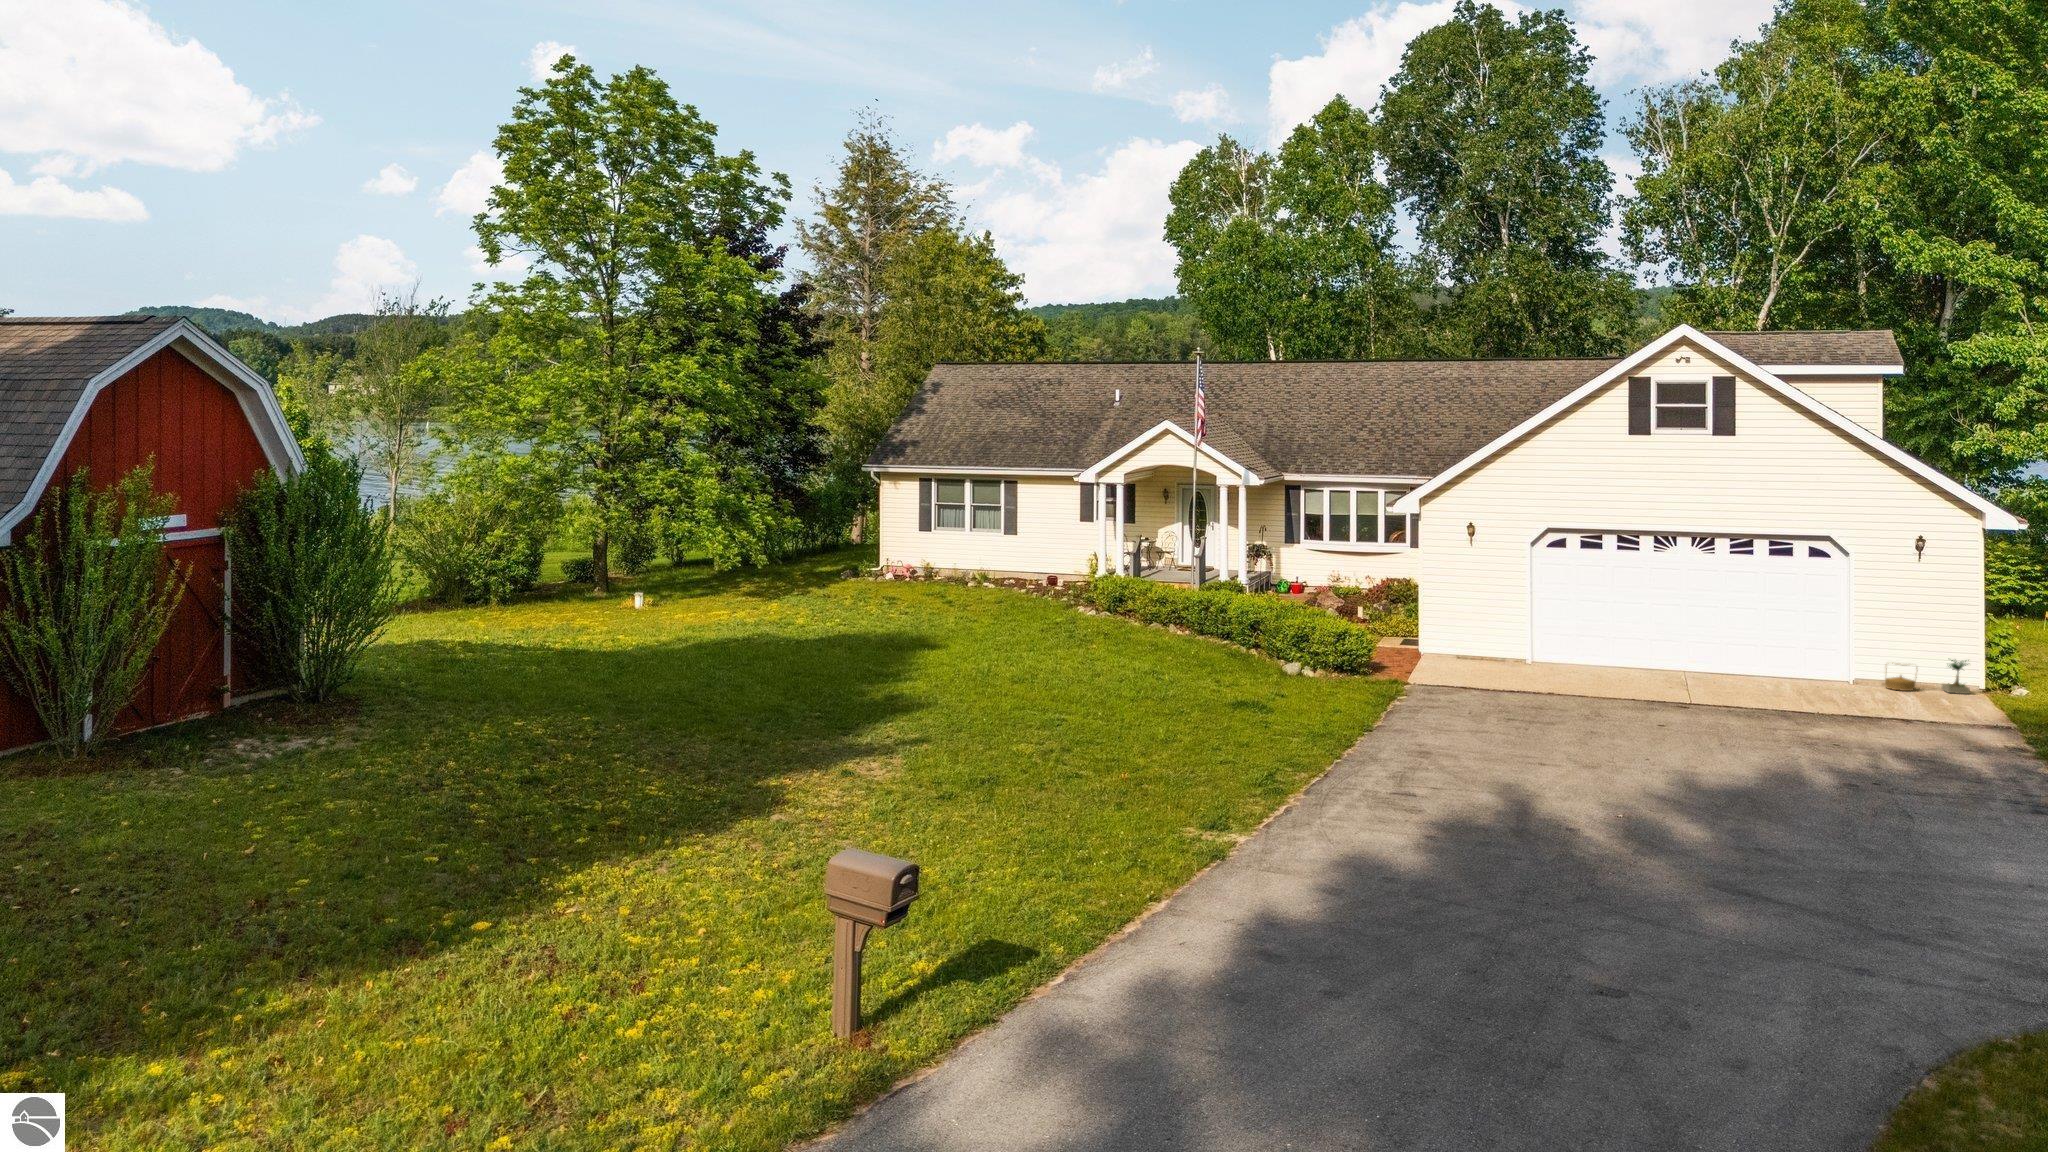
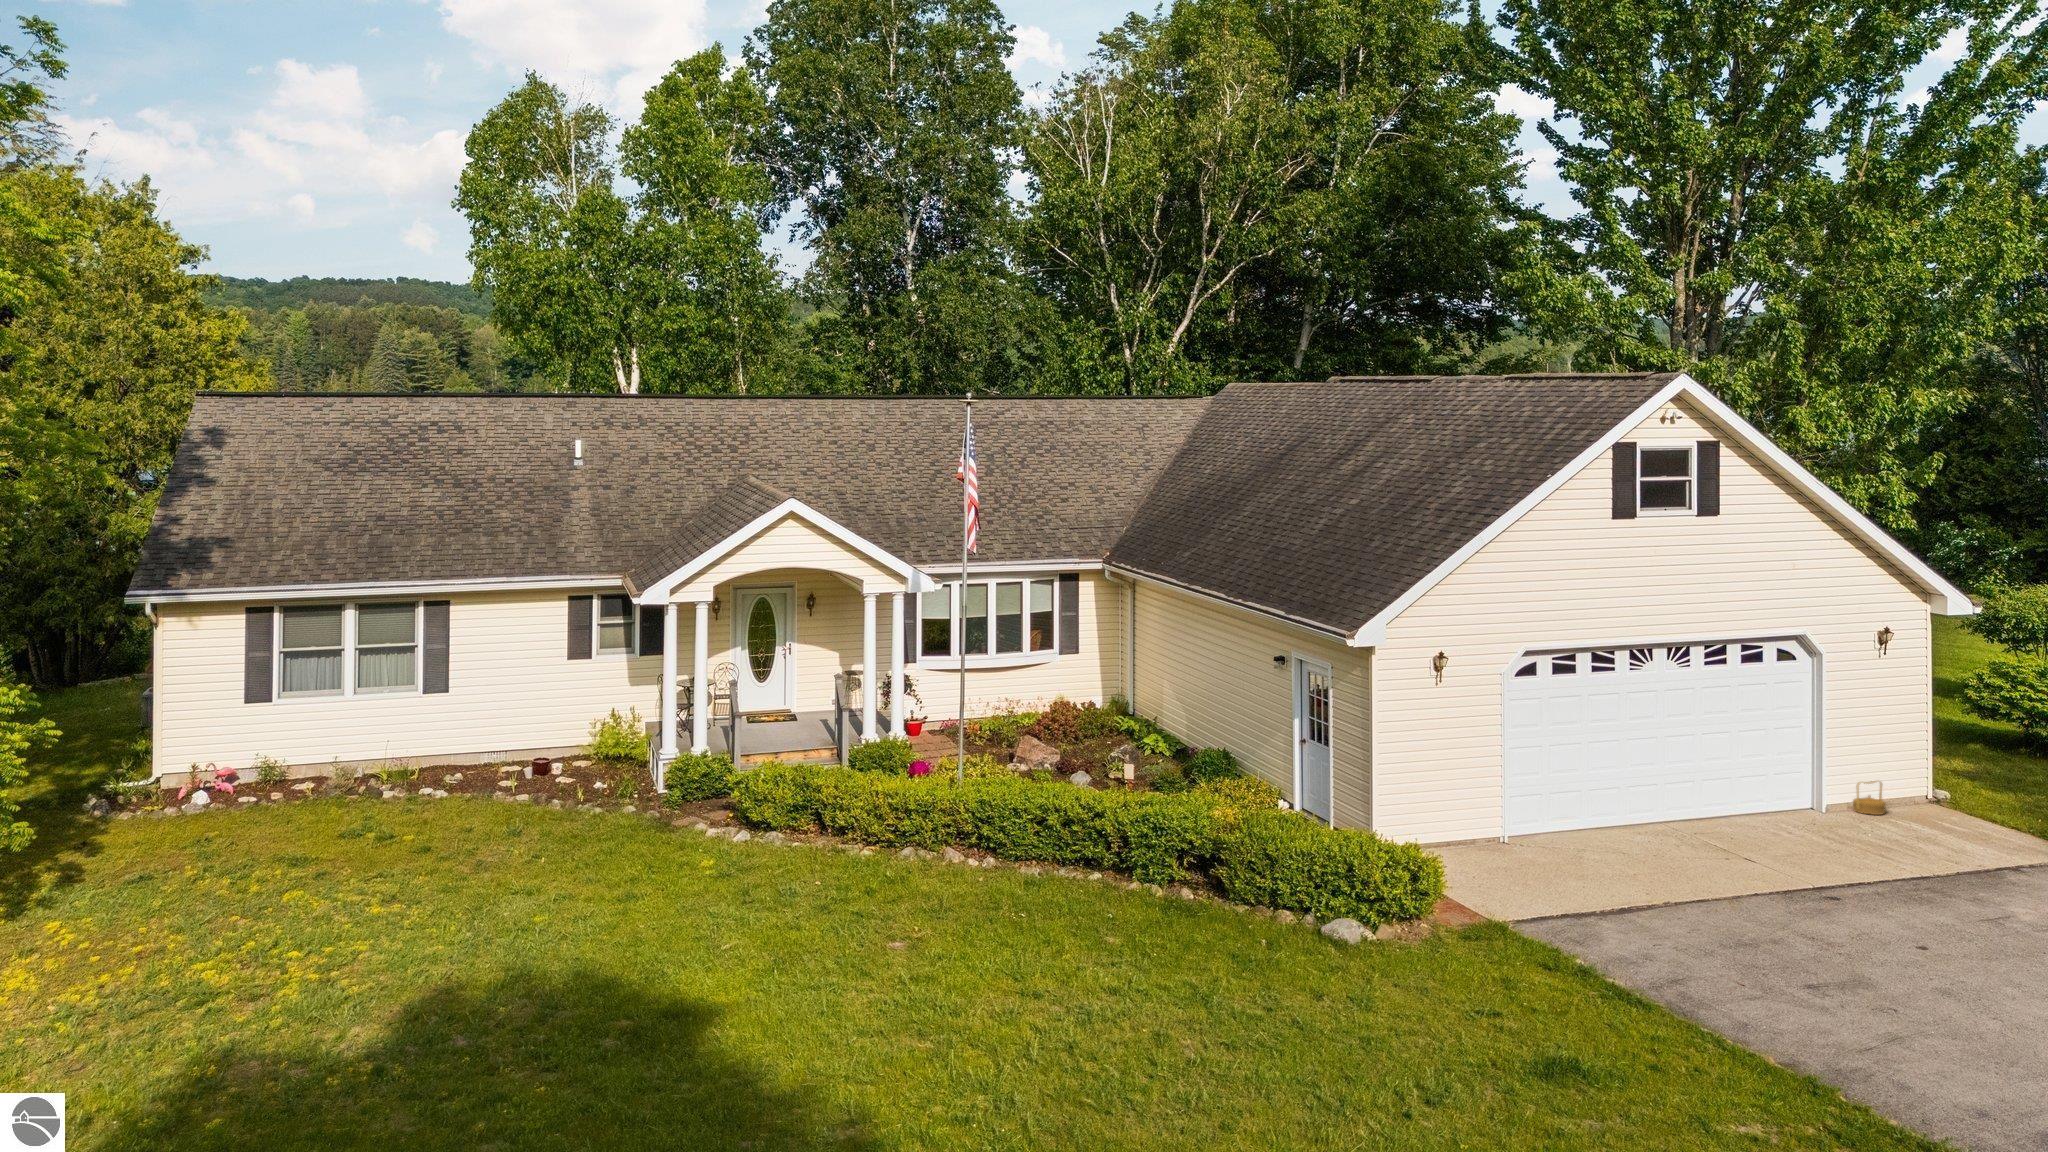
potted plant: present [1941,660,1970,694] -> none [1892,767,1927,810]

